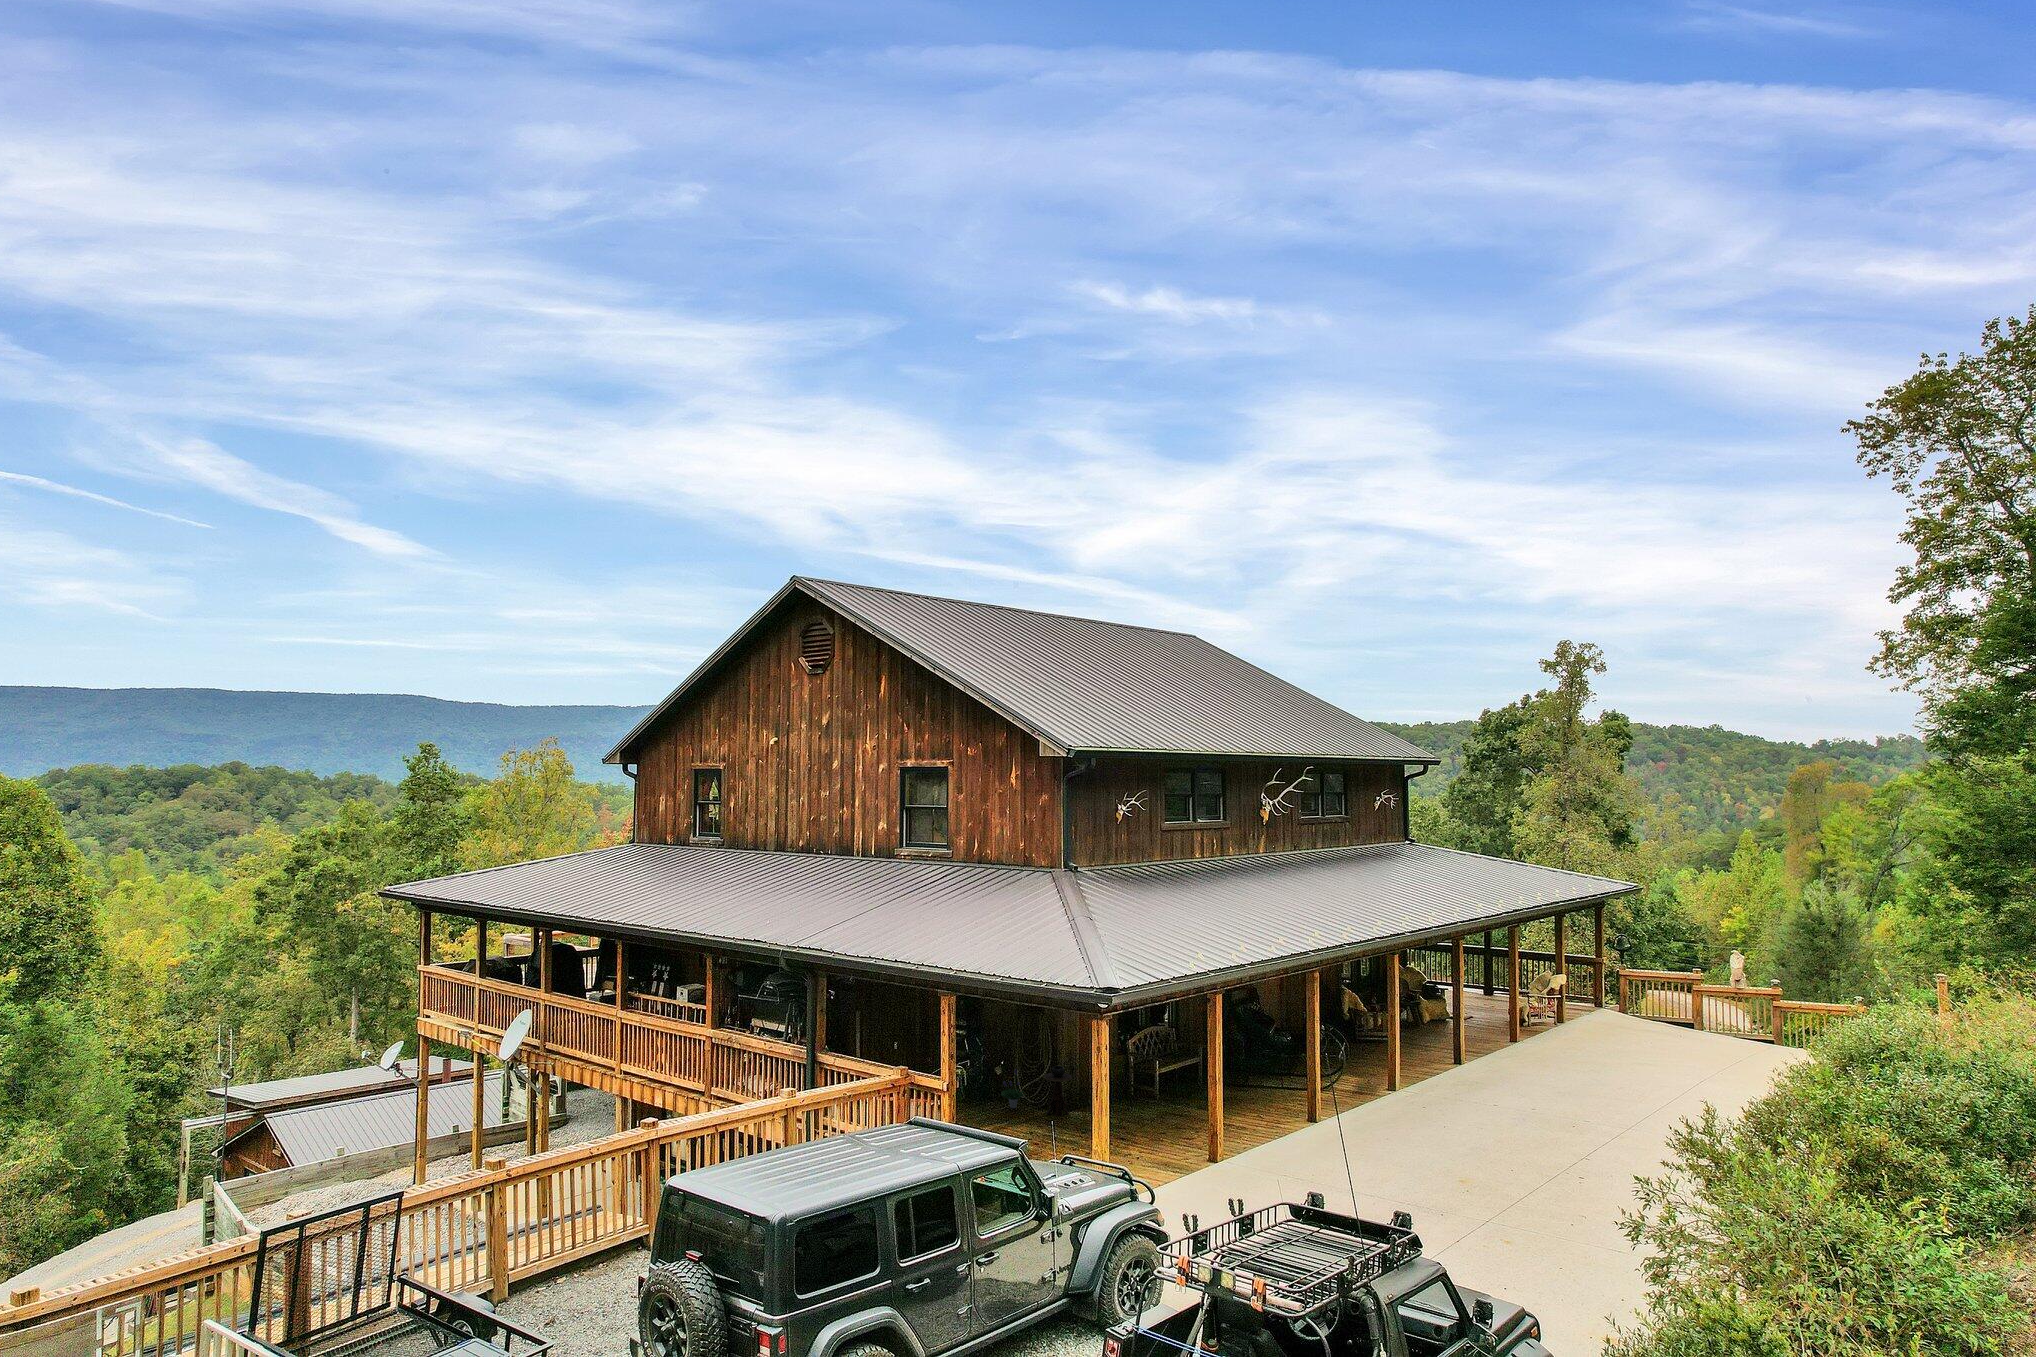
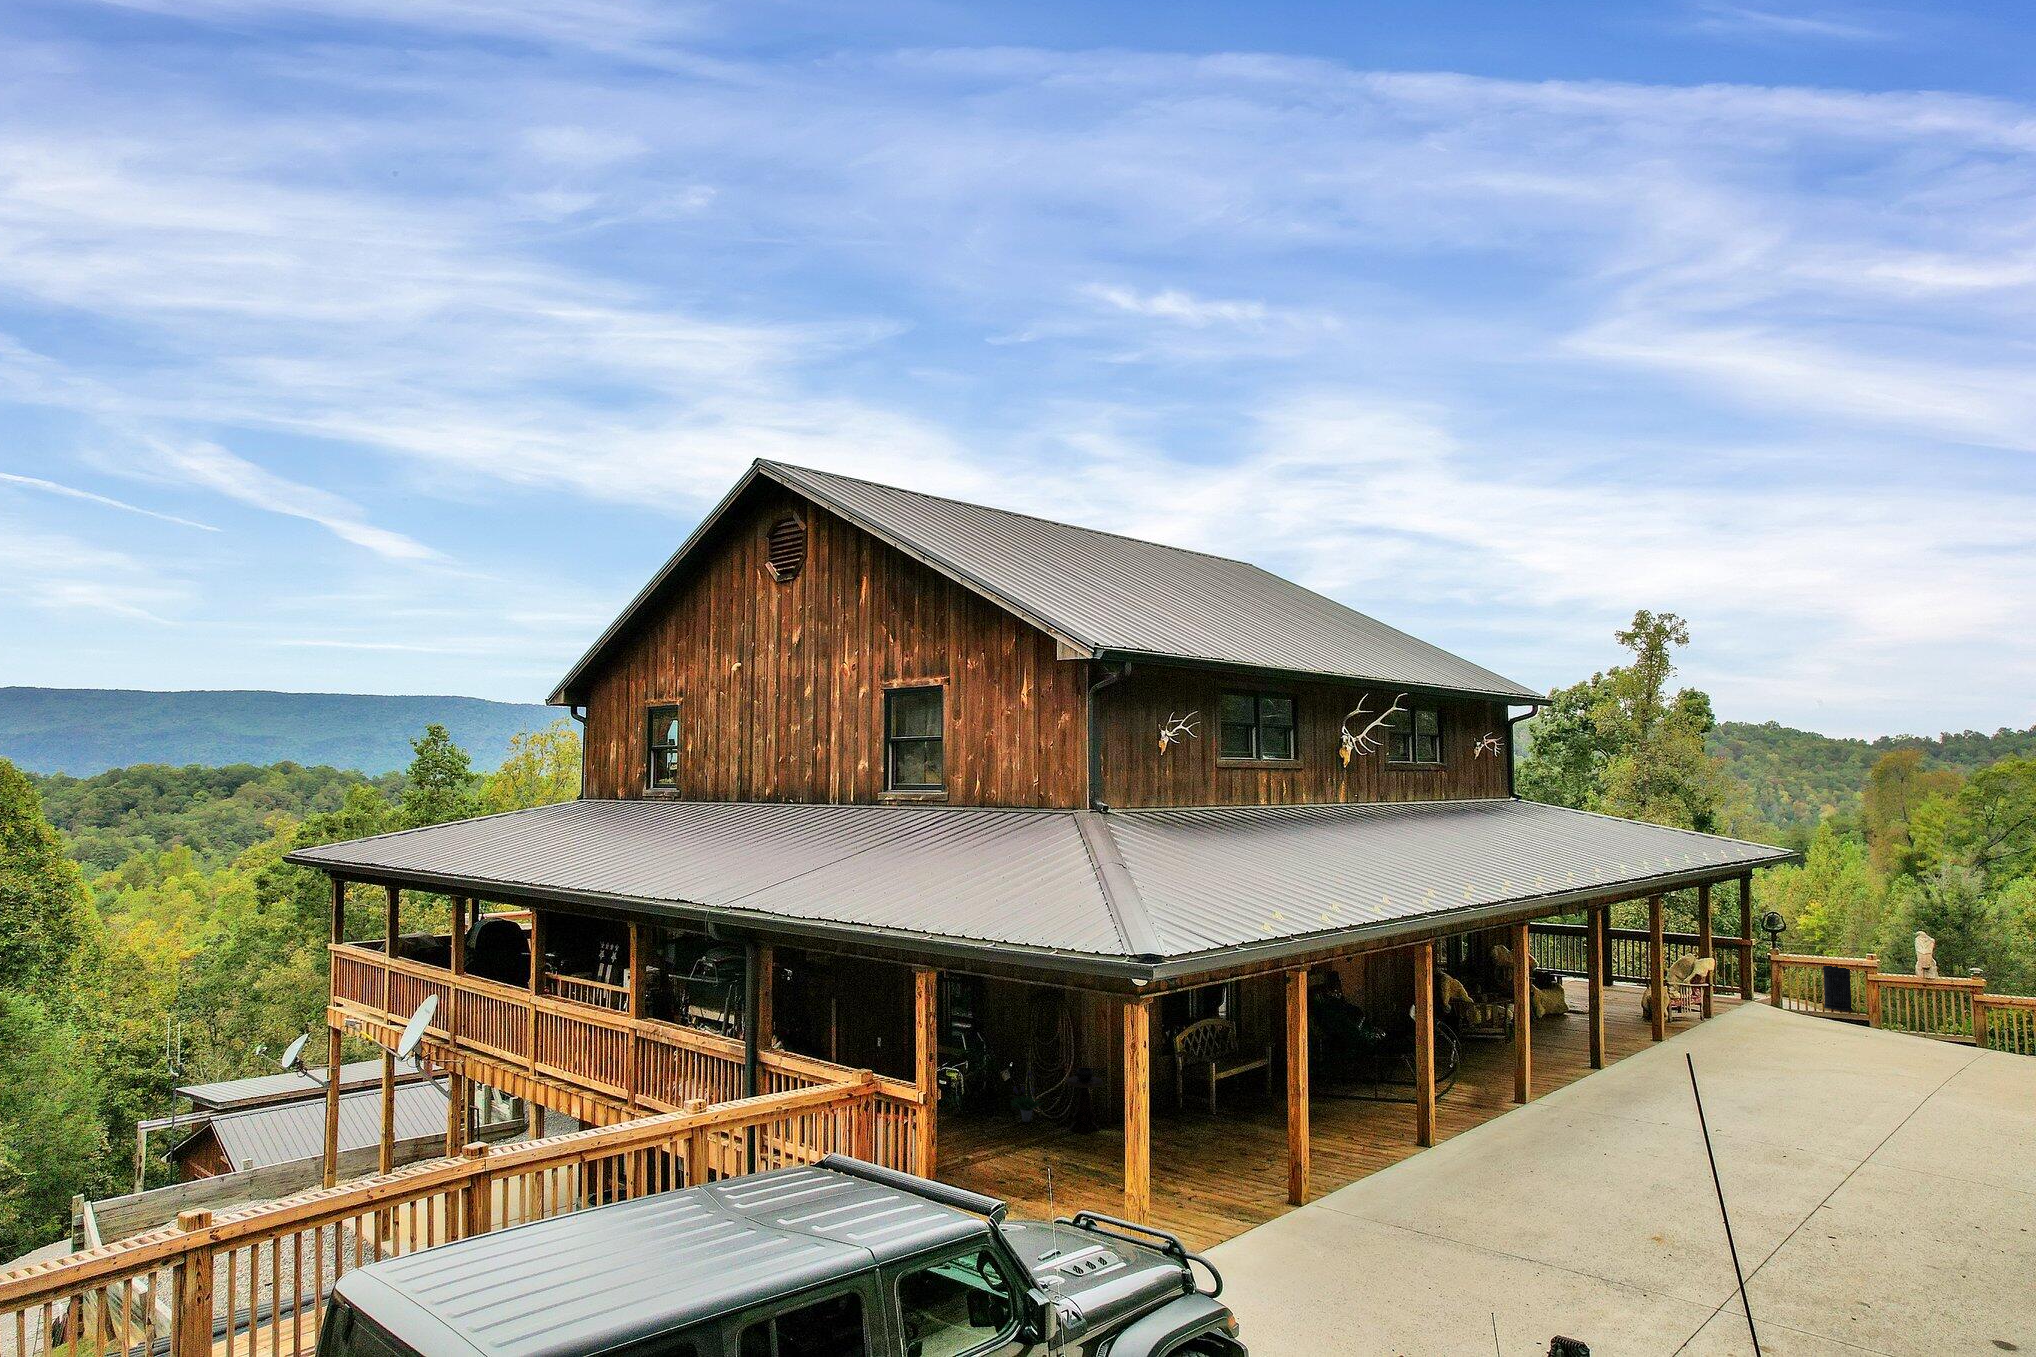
trash can: none [1664,976,1687,1018] -> present [1822,966,1853,1011]

